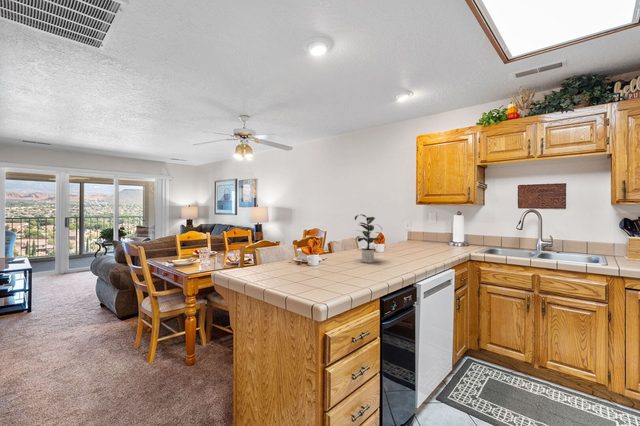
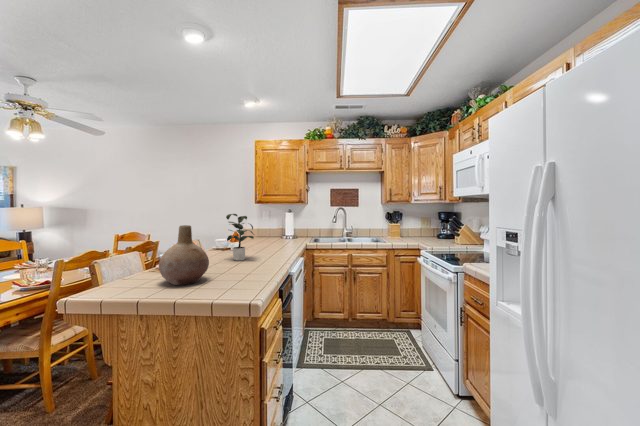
vase: none [275,223,316,277] -> present [159,225,209,285]

